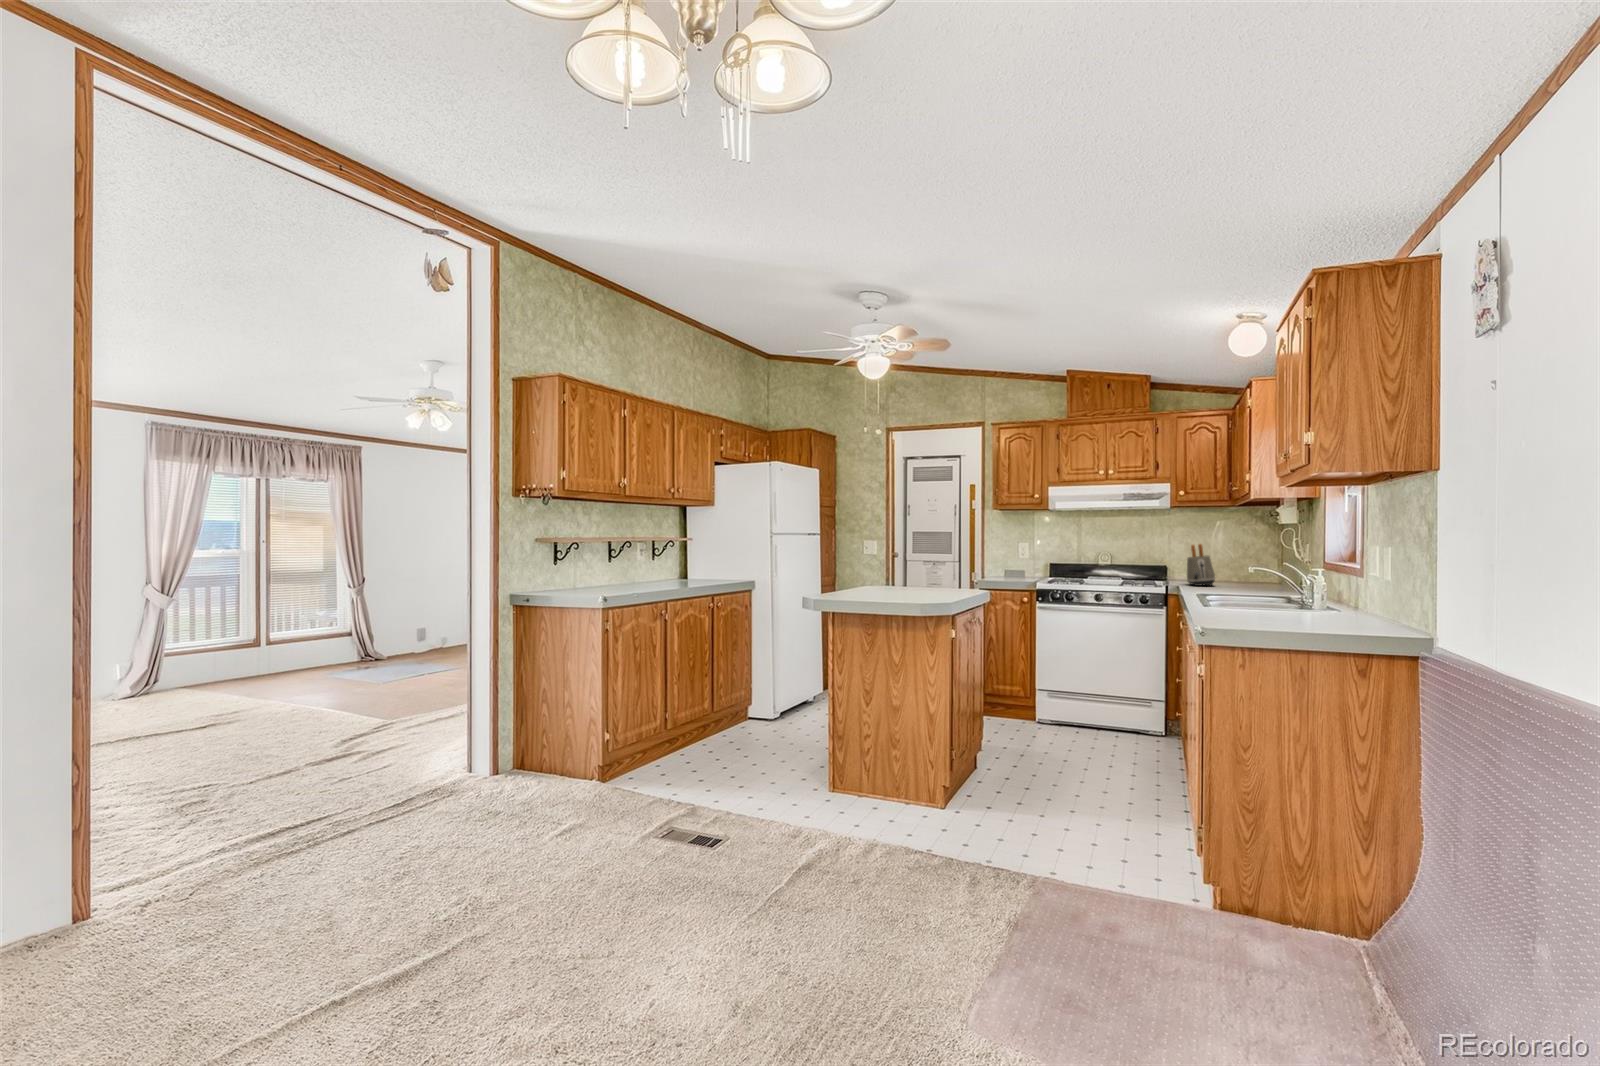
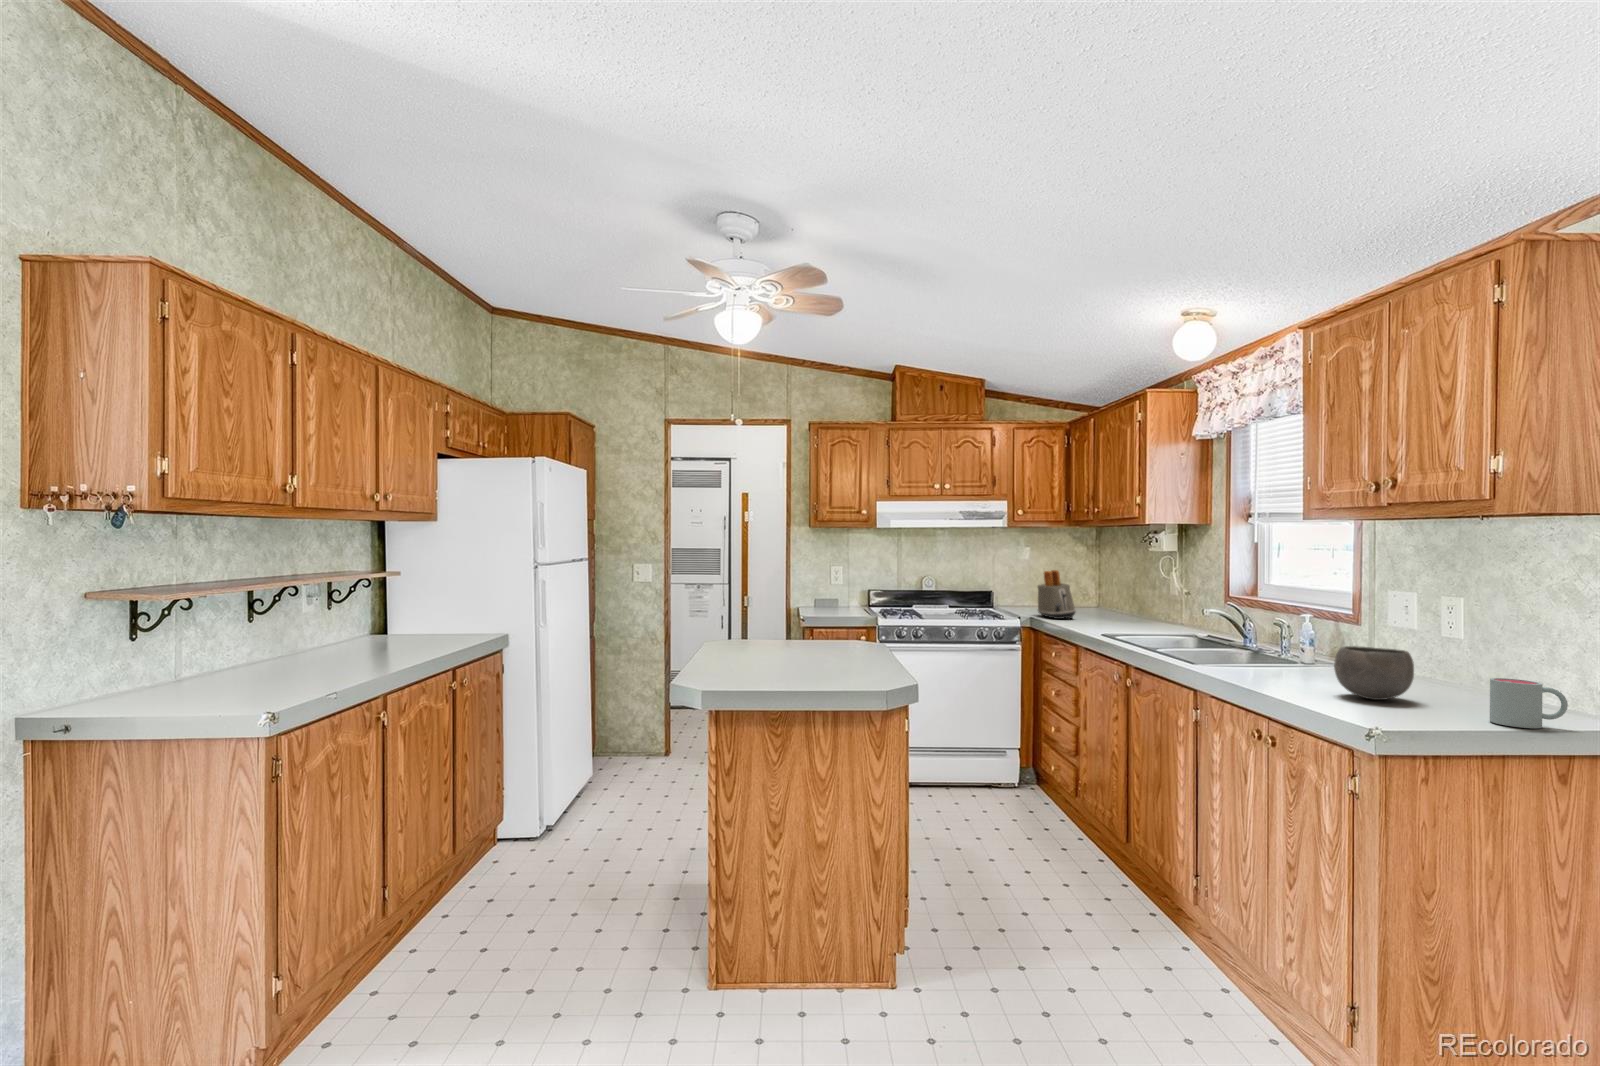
ceramic bowl: none [1245,584,1303,622] -> present [1334,646,1414,700]
mug: none [1312,601,1363,635] -> present [1490,678,1568,728]

